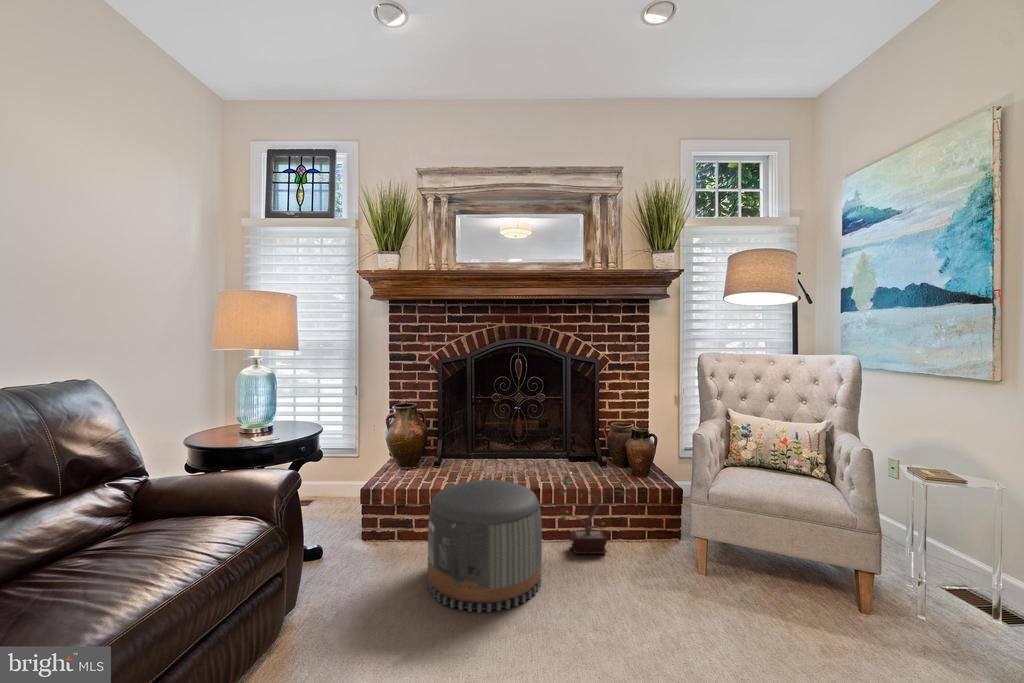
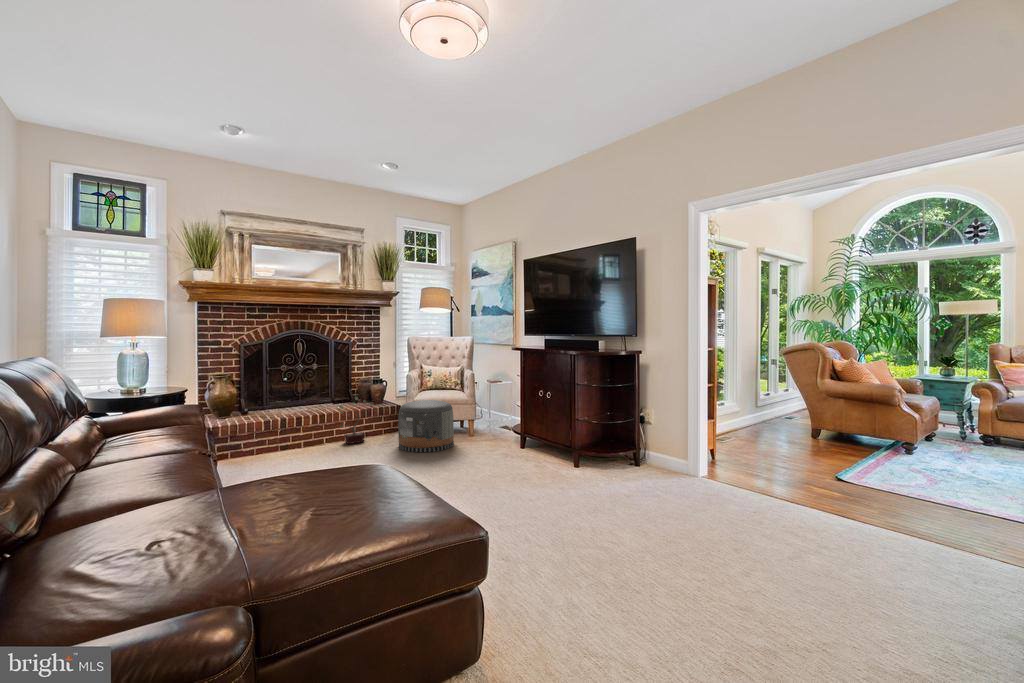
pouf: present [428,480,542,612] -> present [398,400,454,452]

